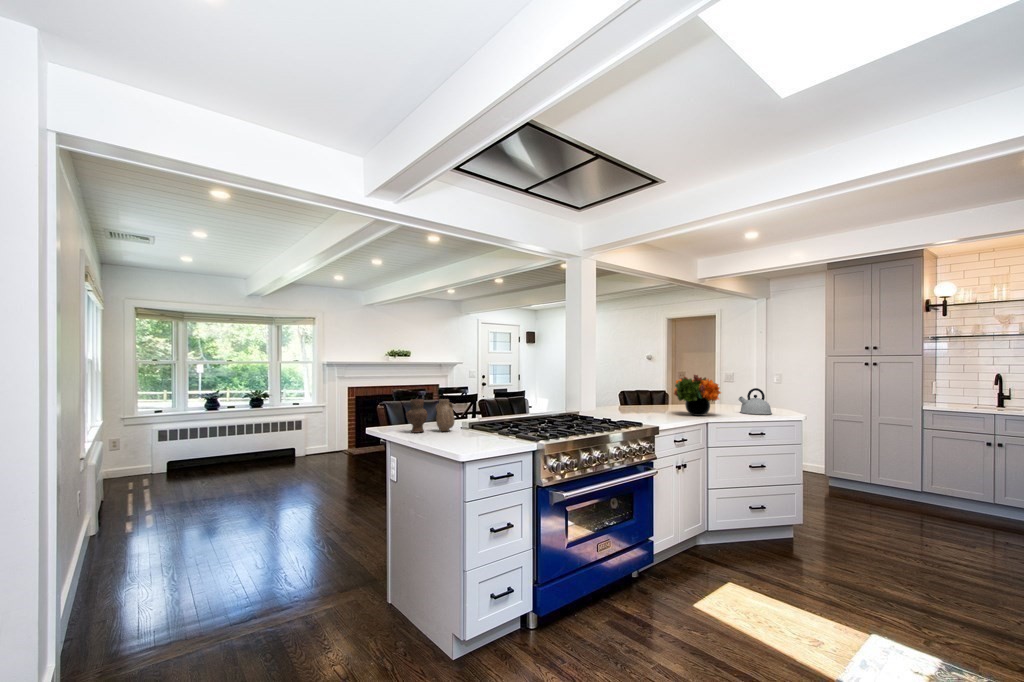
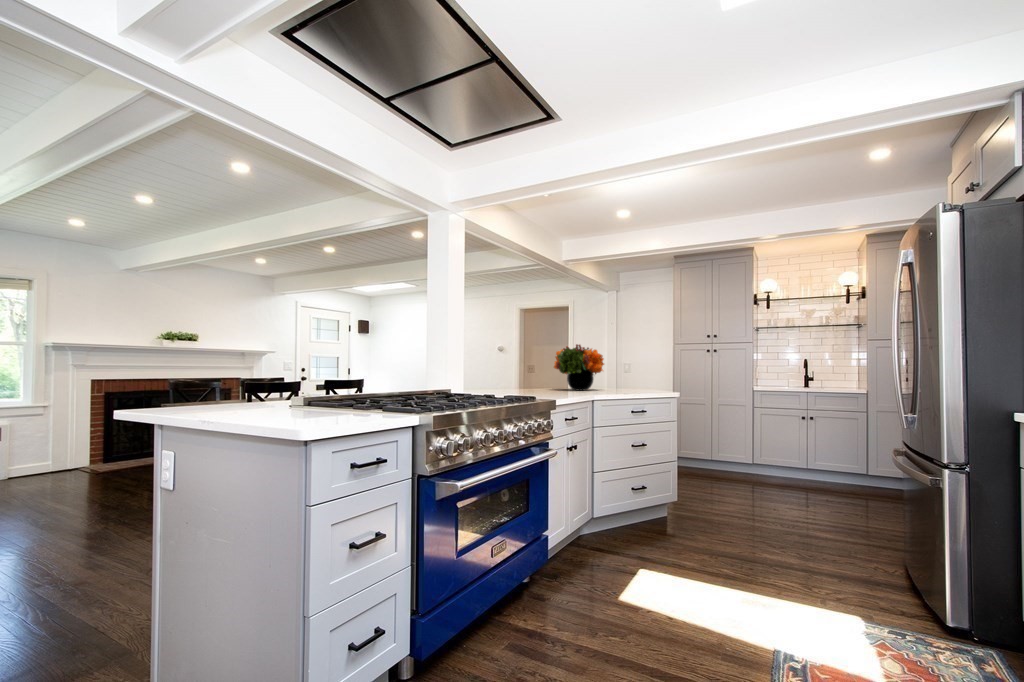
kettle: present [738,388,772,414] -> none [617,361,649,388]
vase: present [406,399,455,433] -> none [199,359,284,411]

